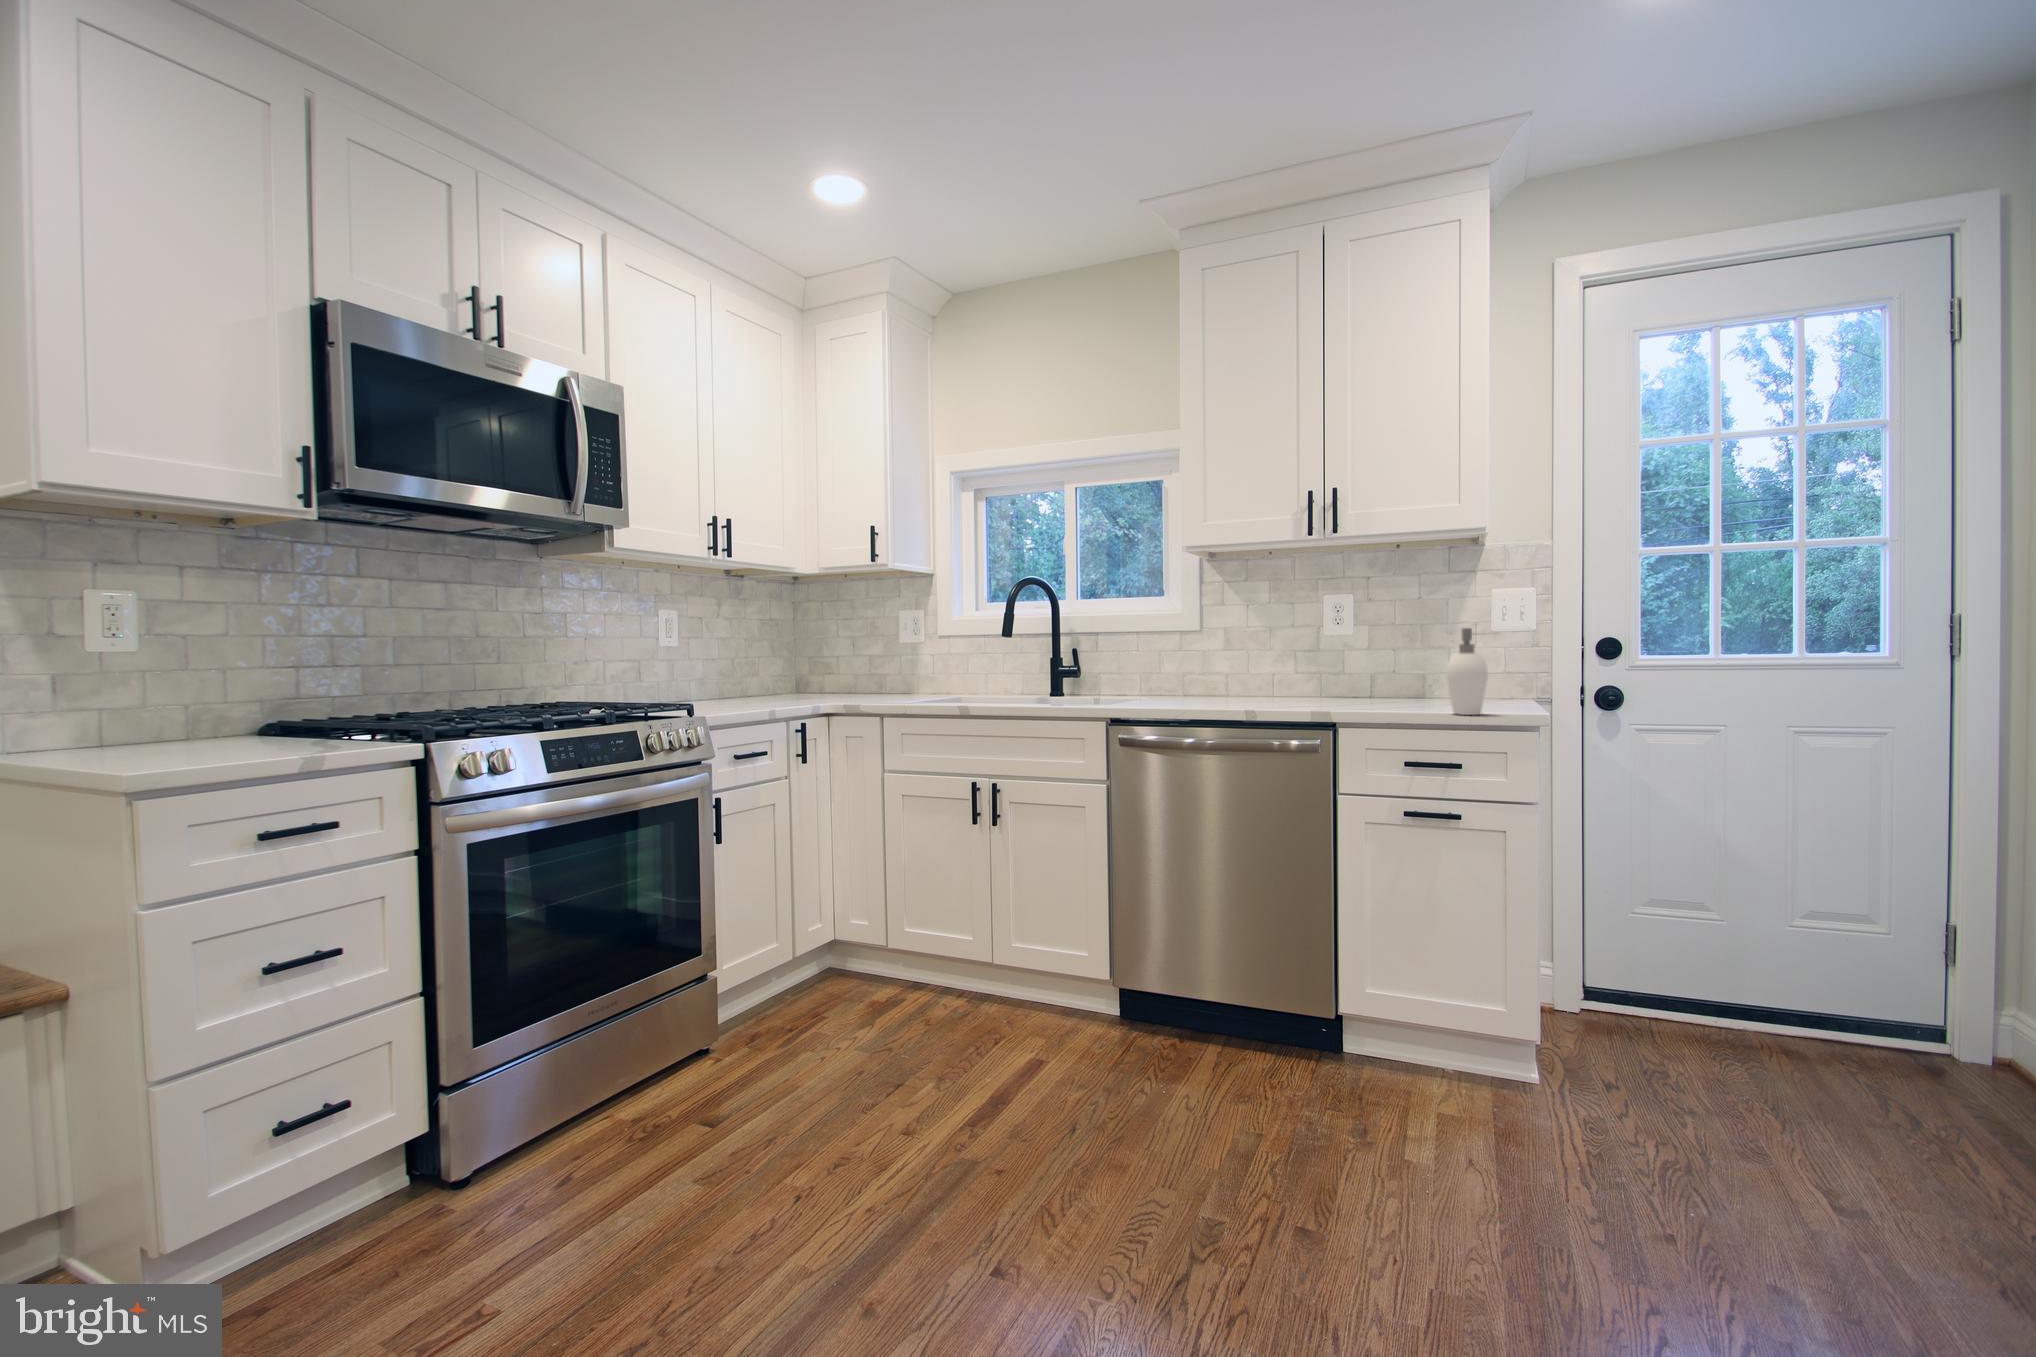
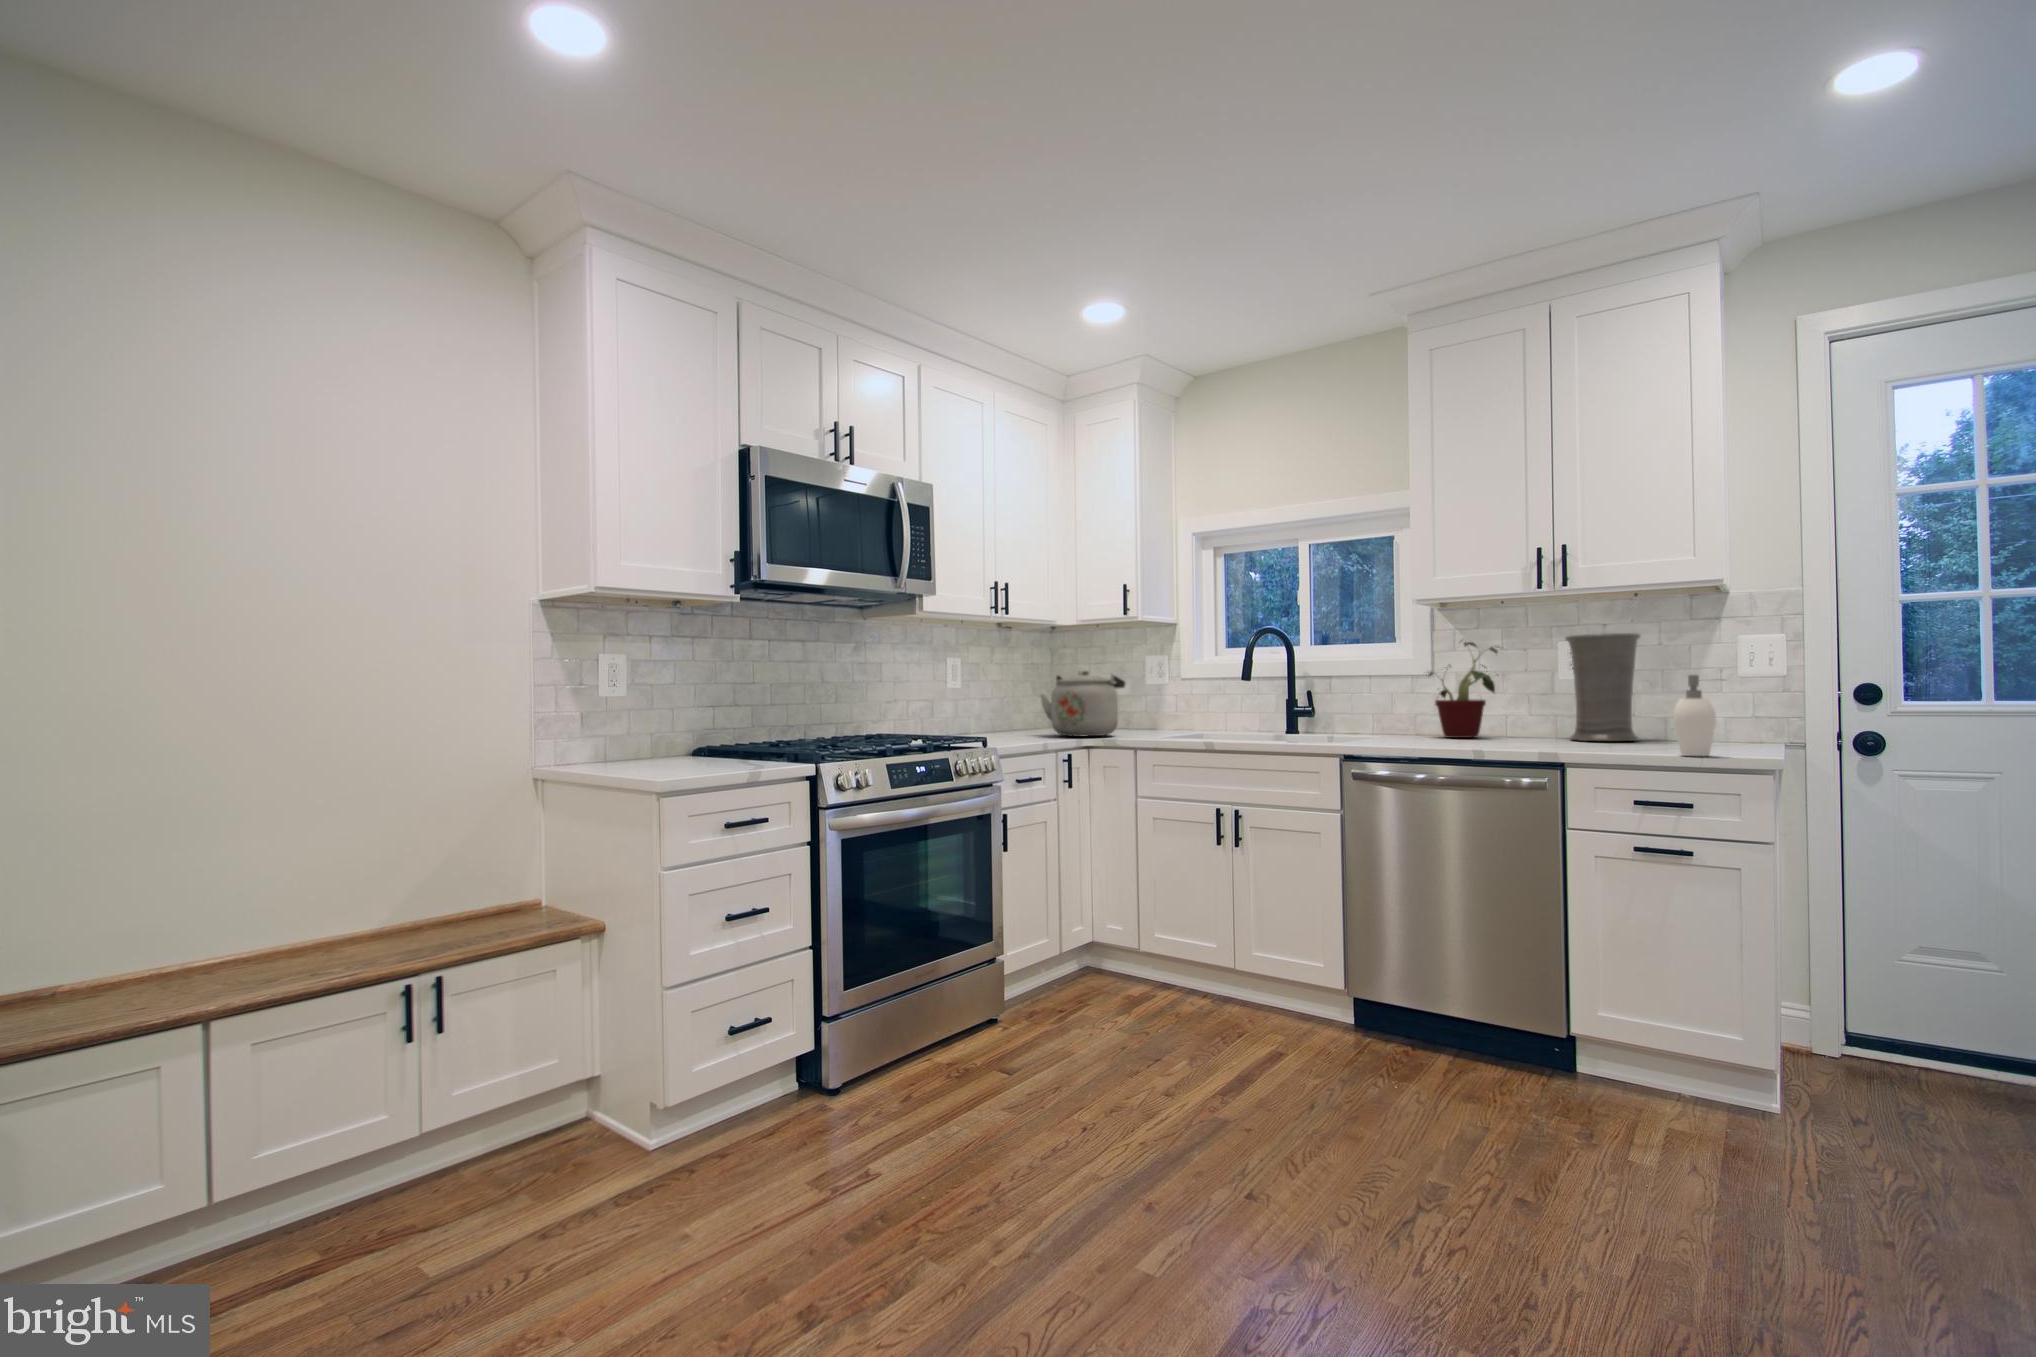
vase: none [1331,587,1404,700] -> present [1565,633,1640,741]
potted plant: none [1191,592,1274,698] -> present [1428,641,1499,738]
kettle: none [769,624,870,701] -> present [1040,670,1125,737]

